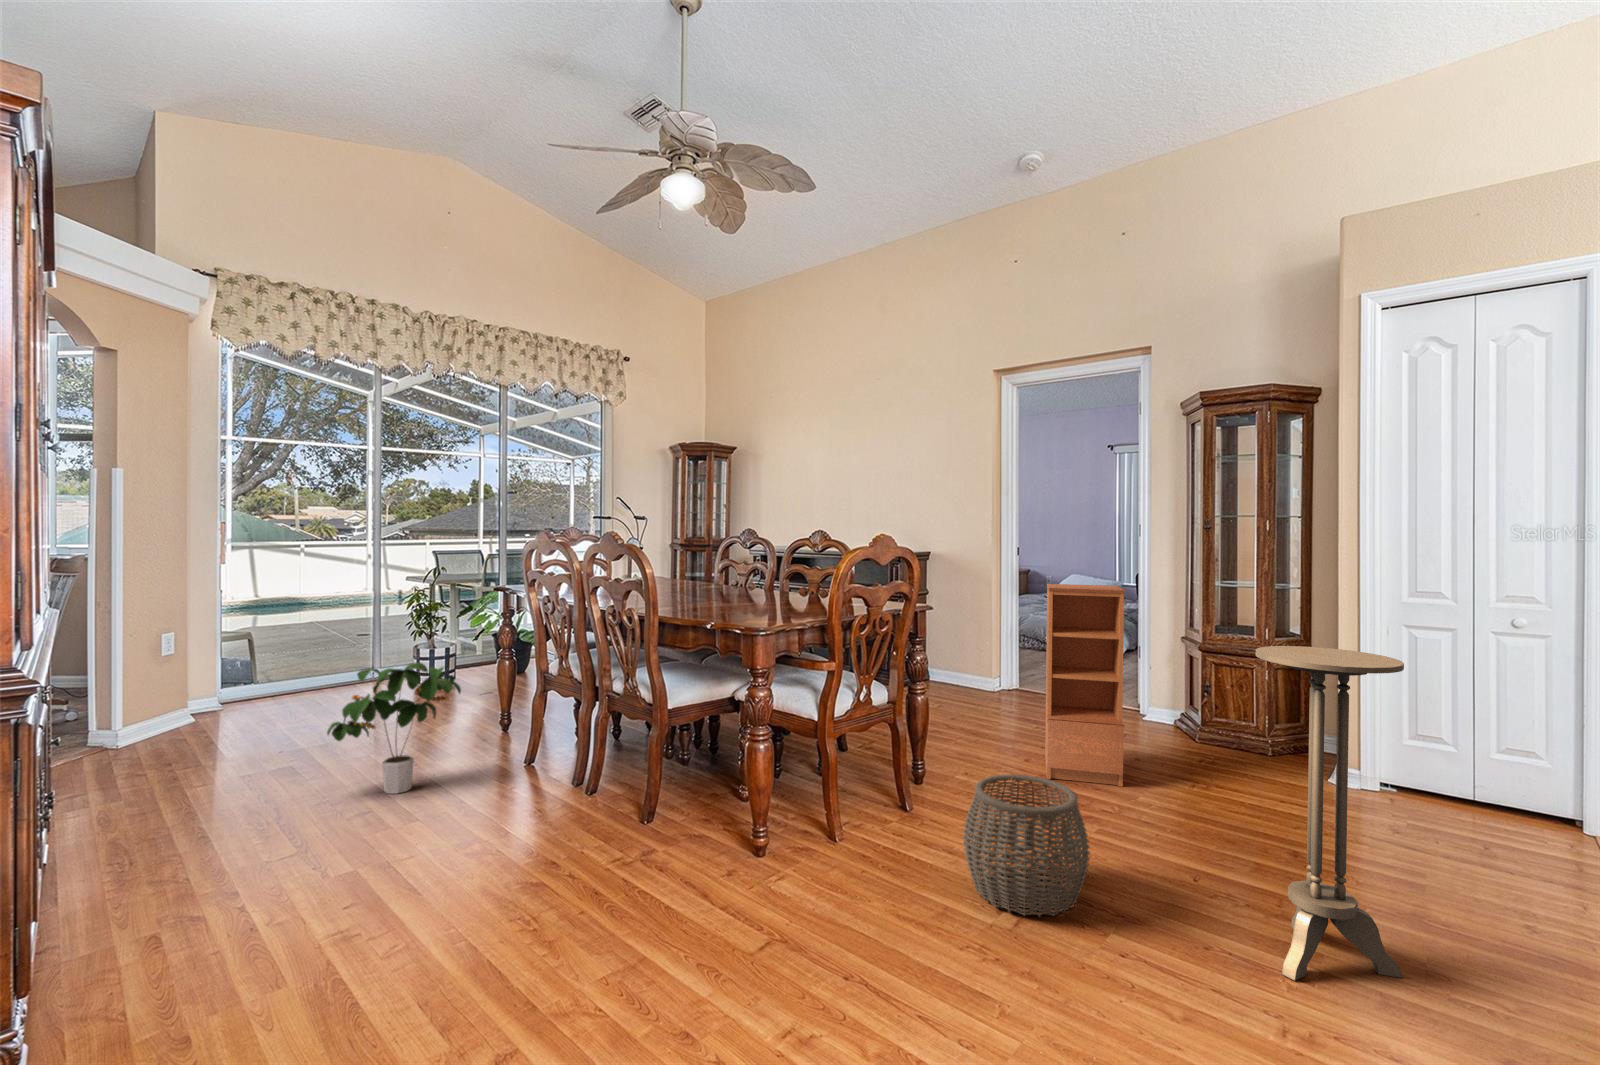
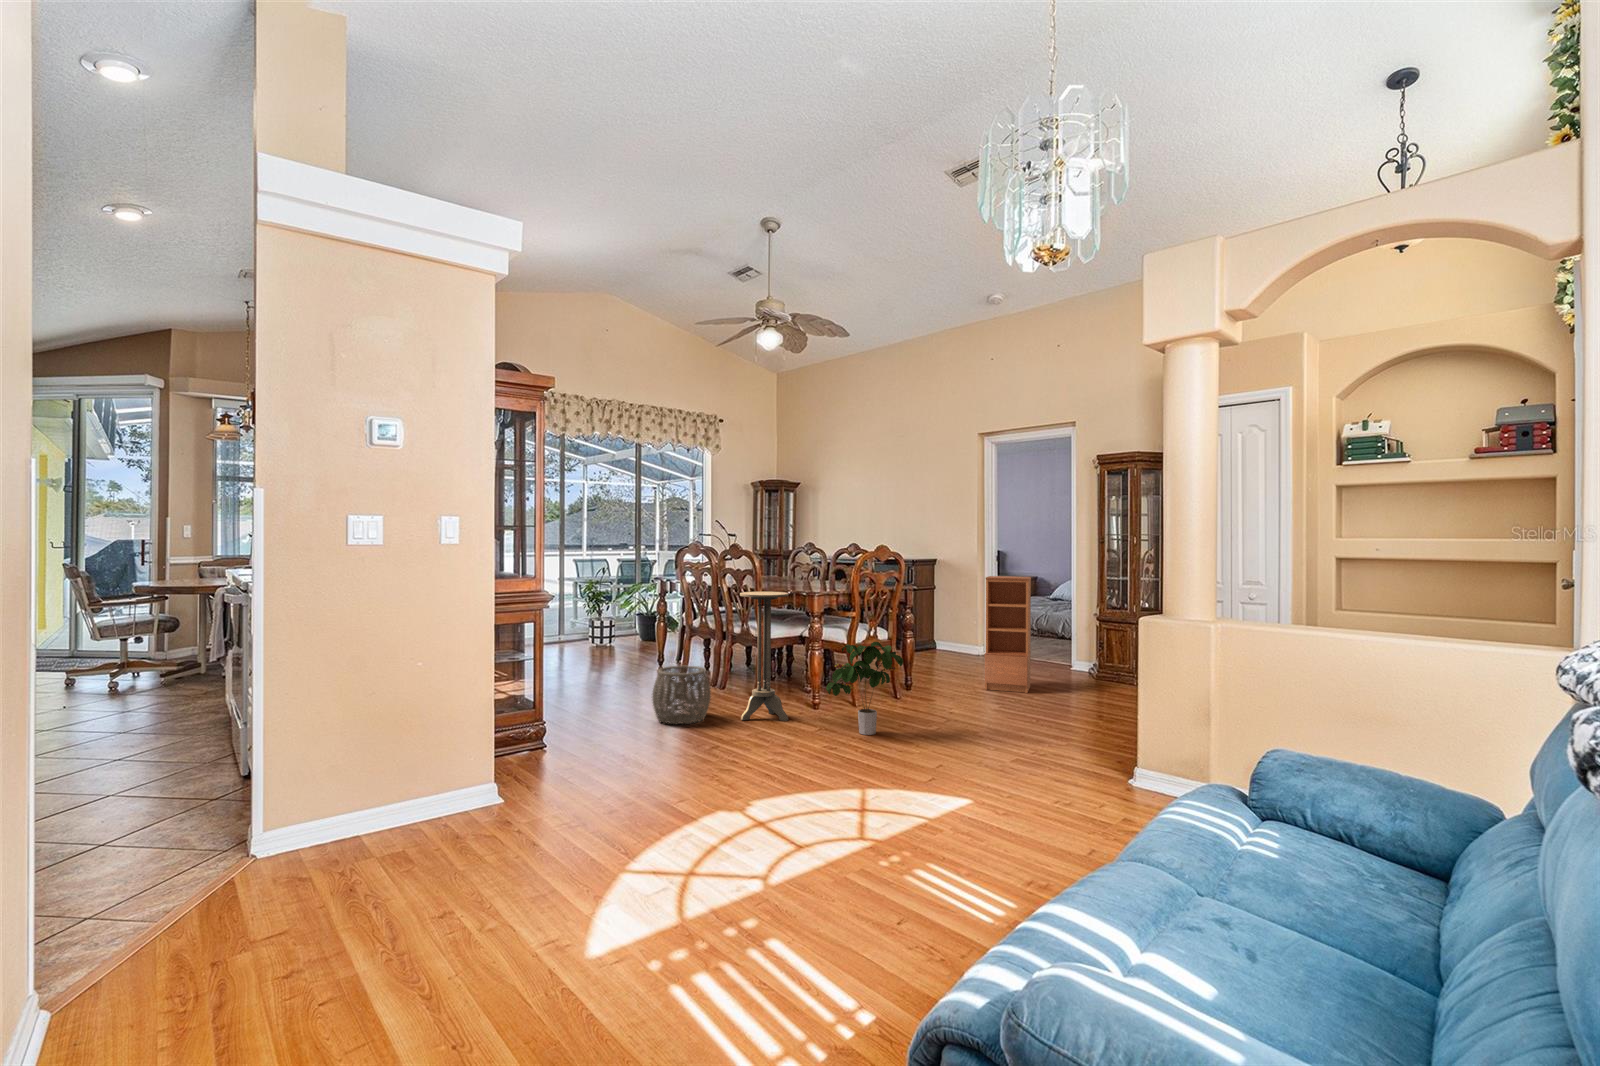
side table: present [1256,646,1404,981] -> present [740,592,788,721]
potted plant: present [327,663,461,794] -> present [826,642,903,735]
woven basket: present [963,775,1090,917] -> present [652,666,711,724]

